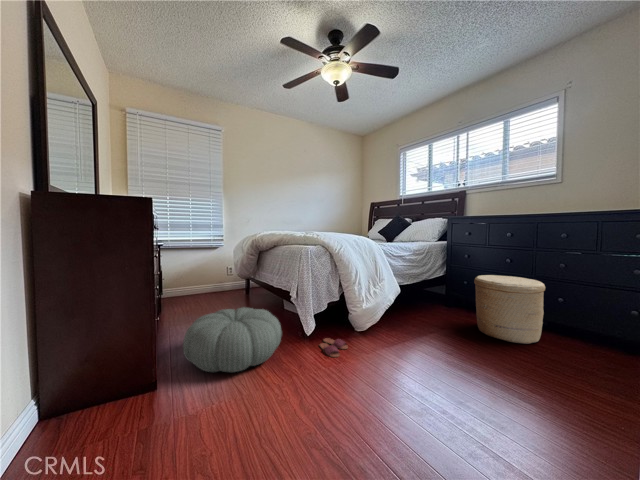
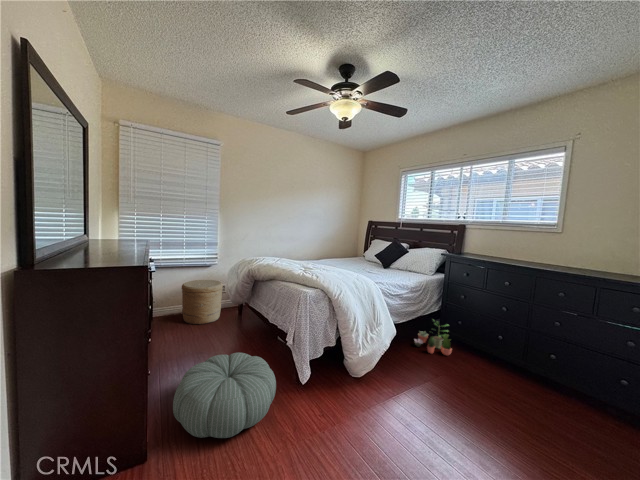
woven basket: present [474,275,545,344] -> present [182,280,223,324]
potted plant: none [421,282,459,315] -> present [414,321,452,356]
slippers: present [320,338,348,357] -> none [314,386,343,416]

